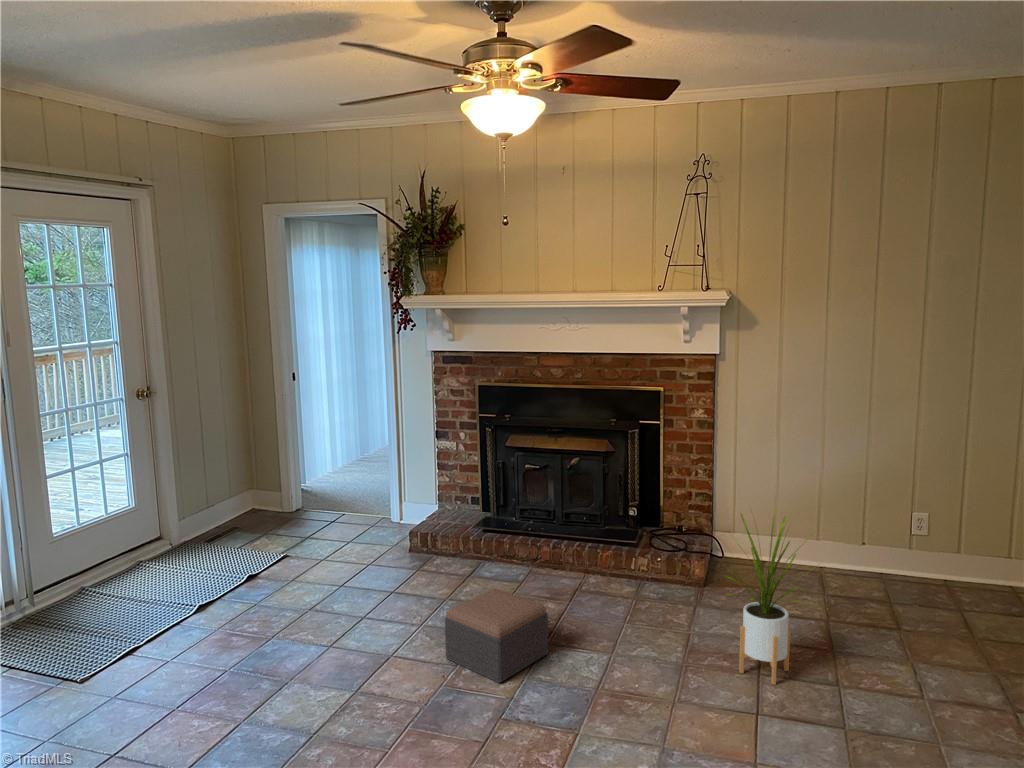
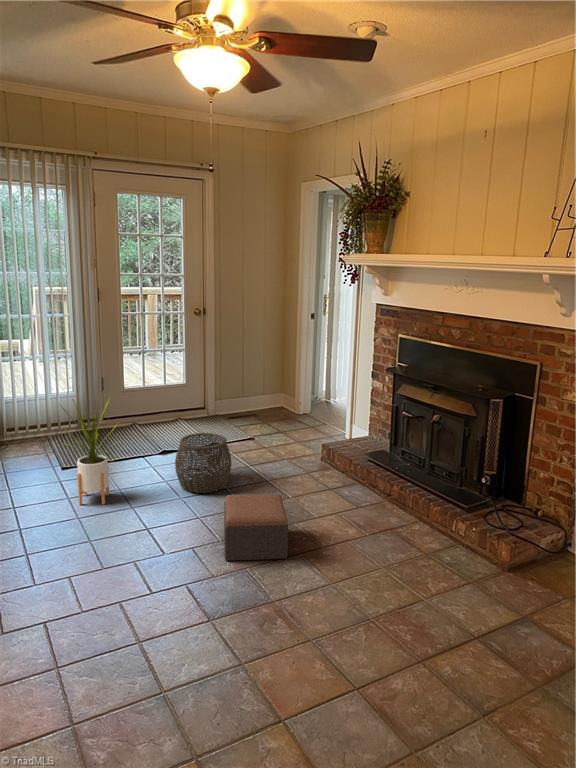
house plant: present [724,514,801,685] -> present [61,398,117,505]
woven basket: none [287,550,370,640] -> present [175,433,232,493]

